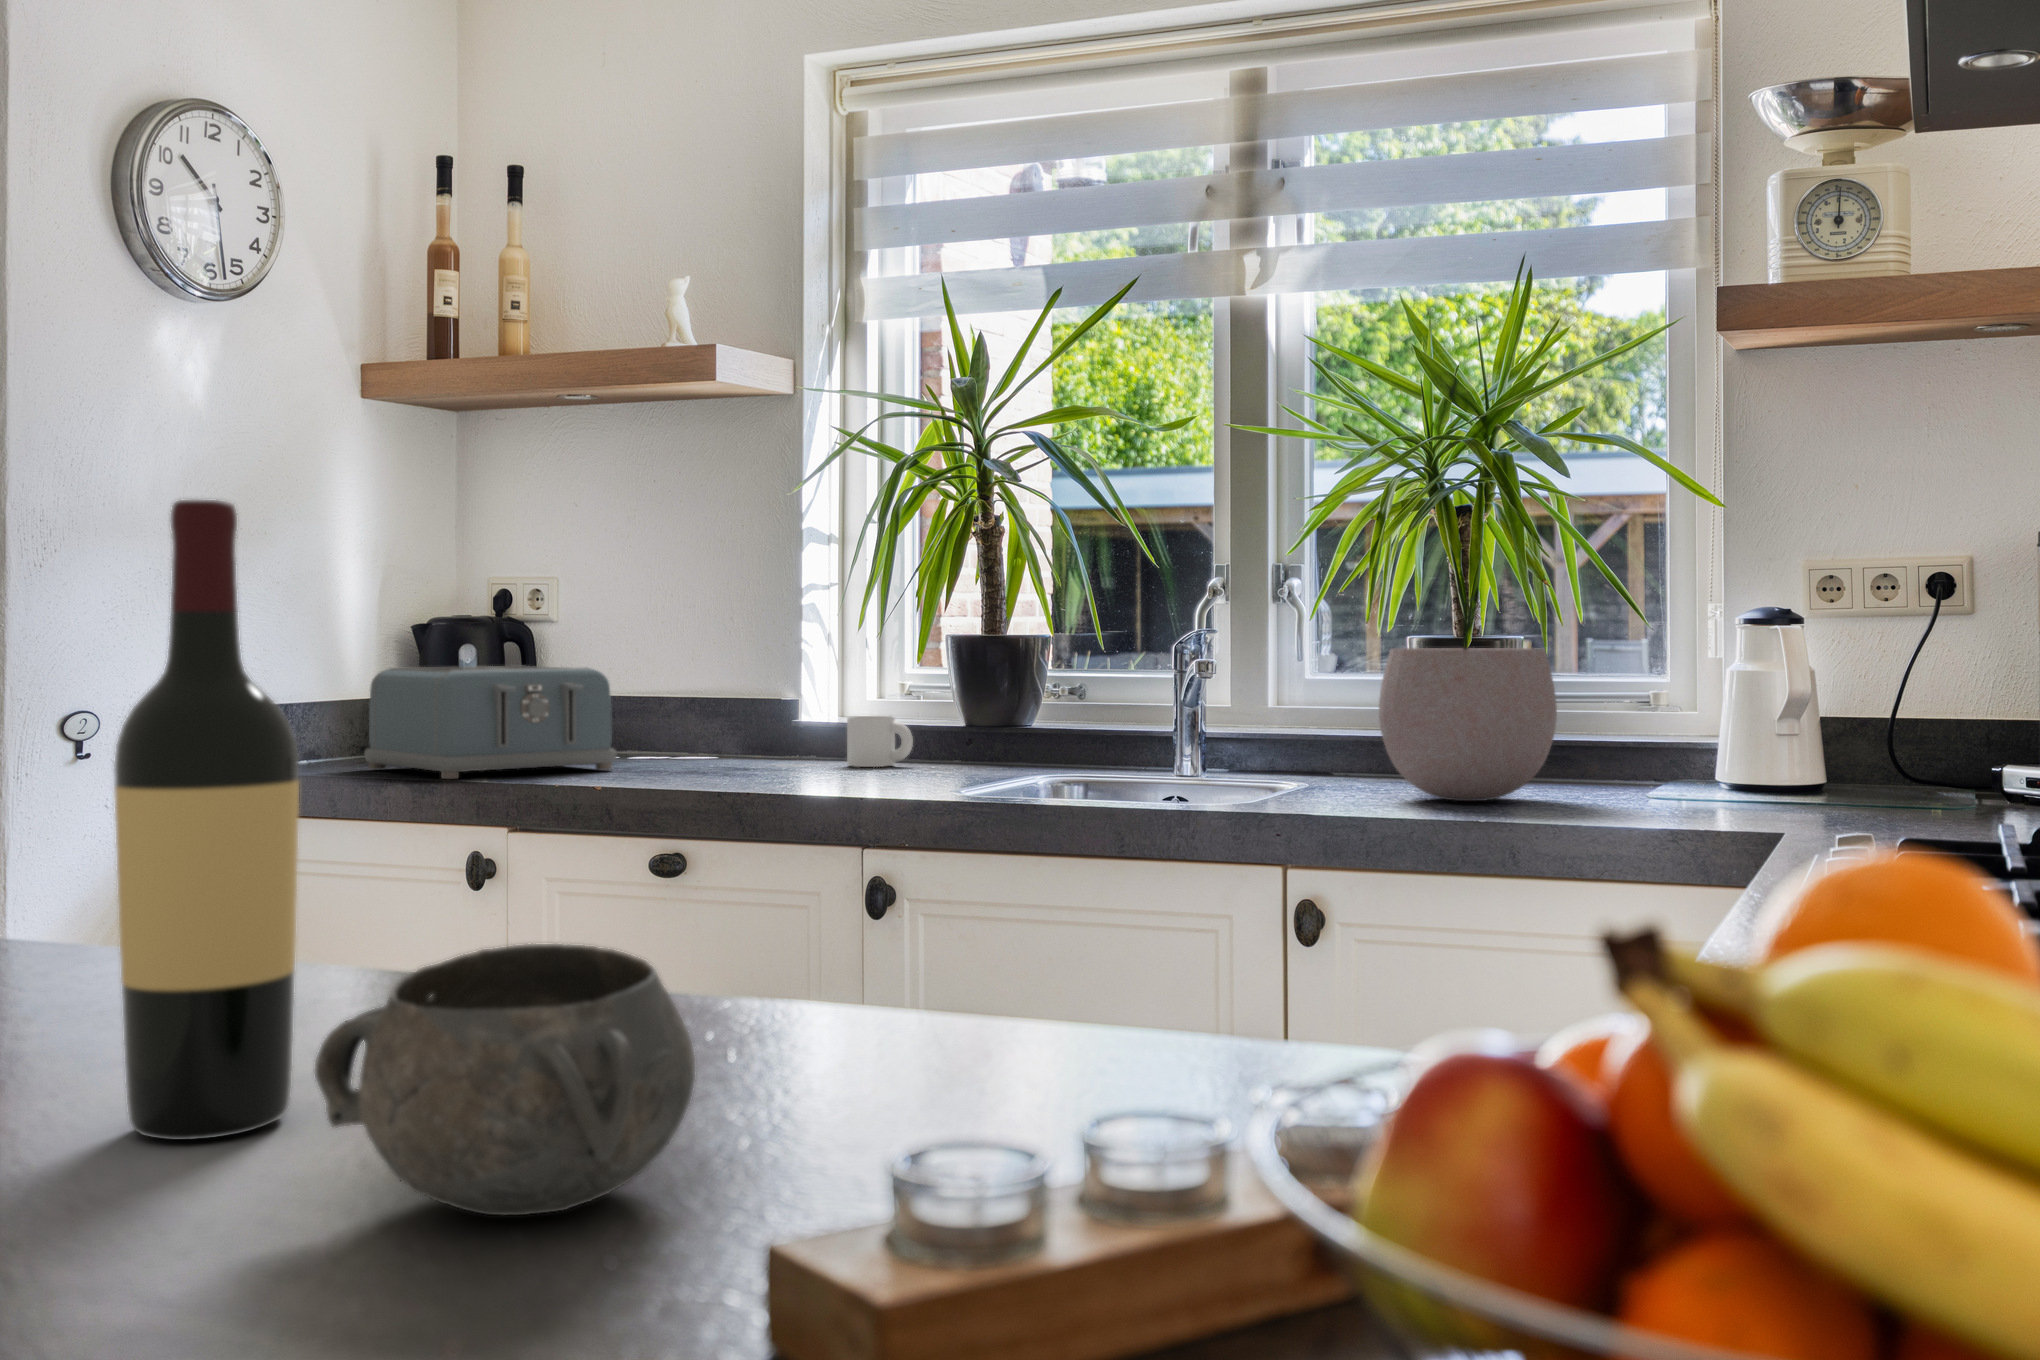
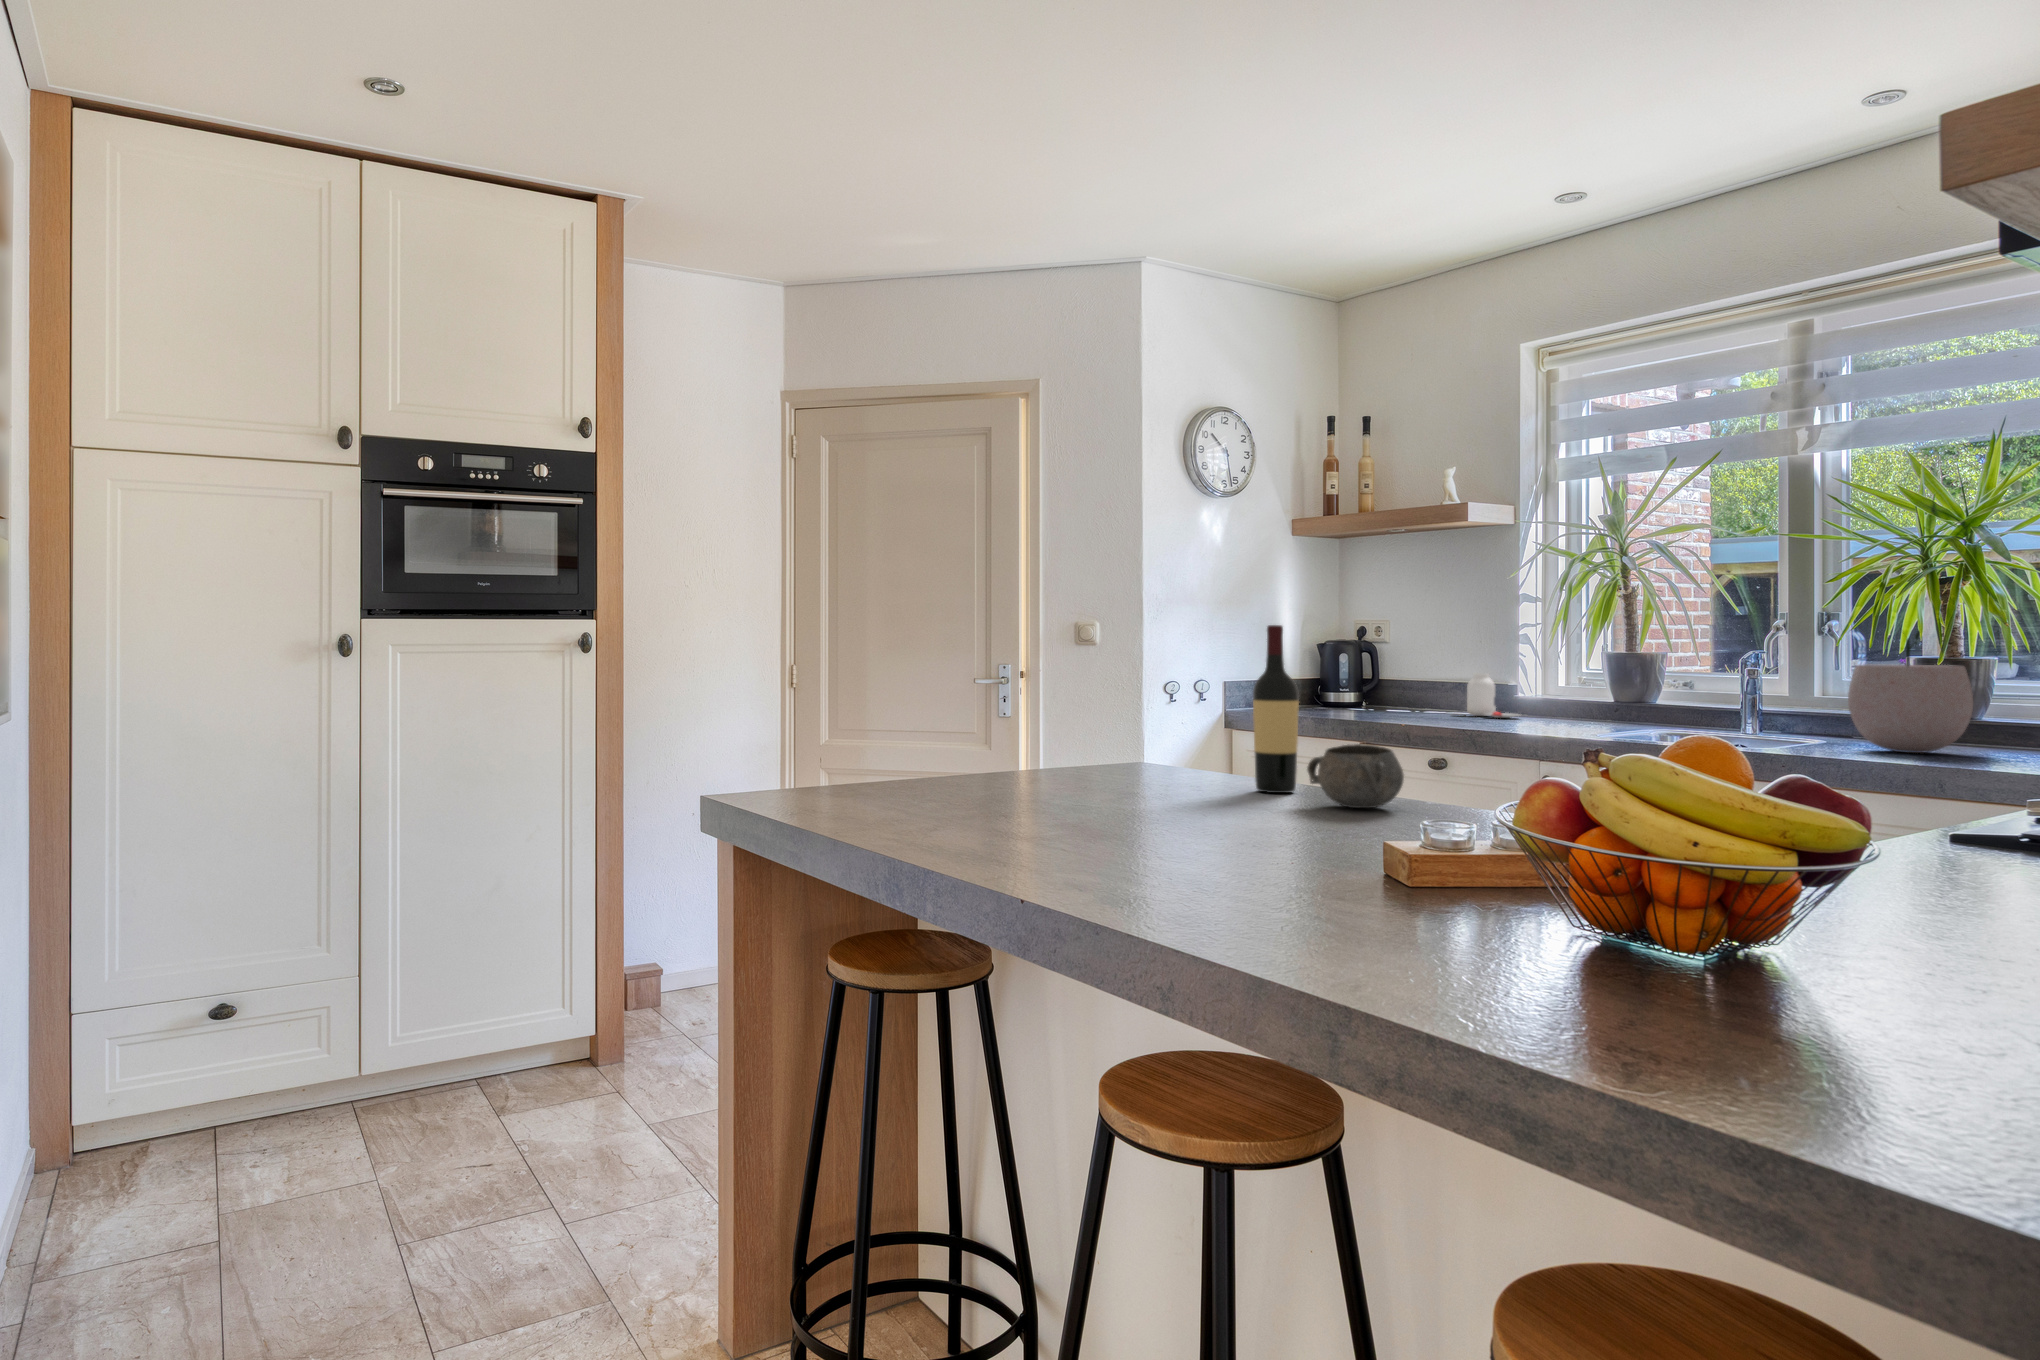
toaster: present [364,666,617,779] -> none [1293,666,1415,719]
jar: none [679,677,806,760] -> present [1467,673,1518,718]
mug: present [847,716,913,767] -> none [1542,696,1581,723]

